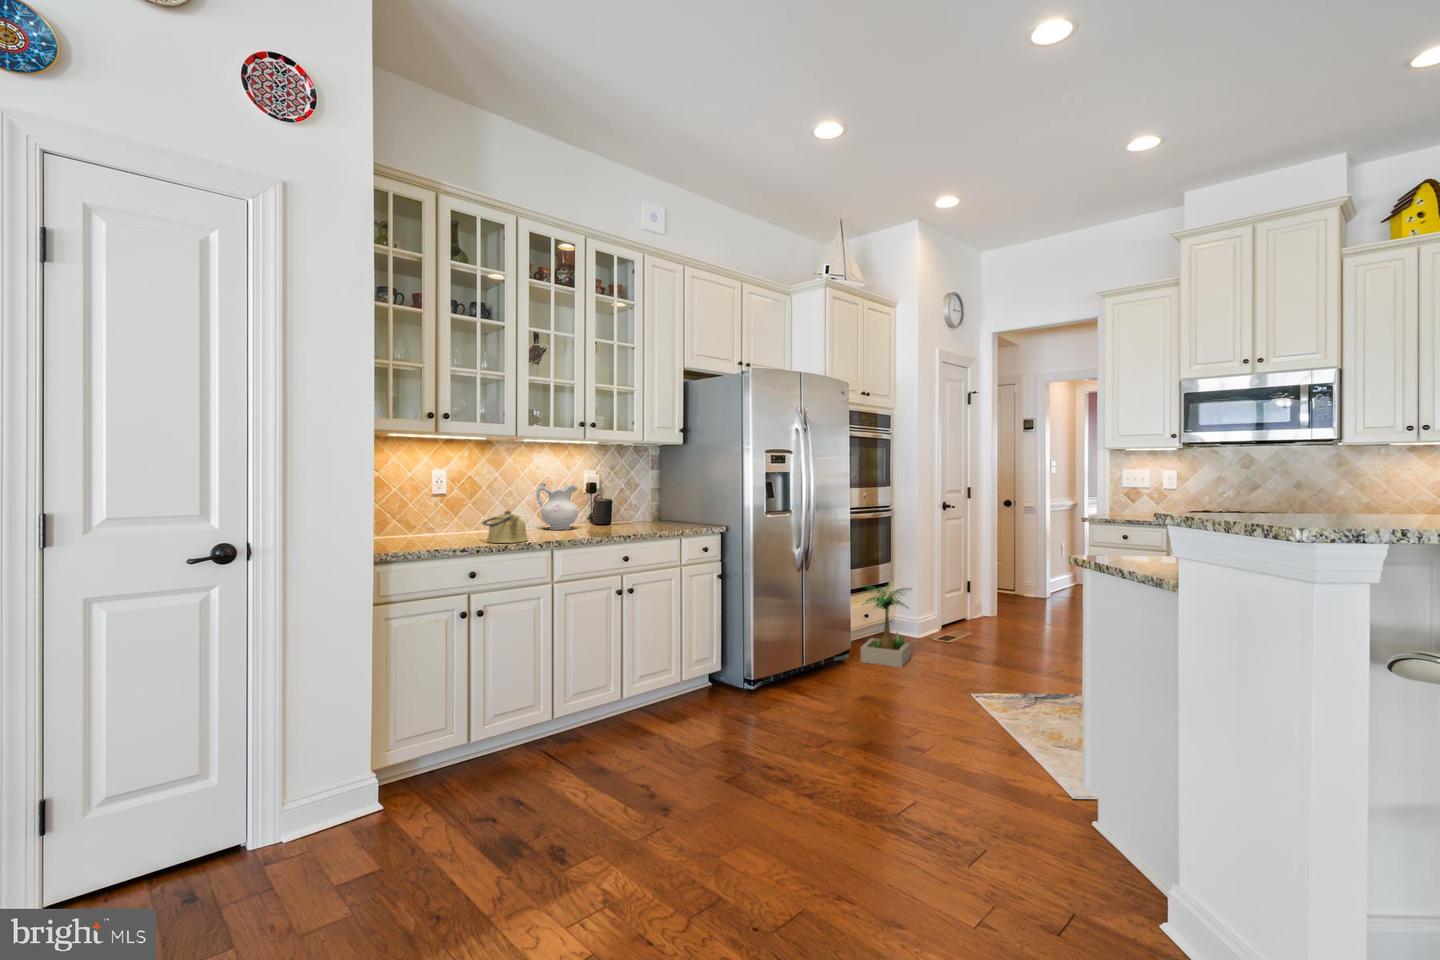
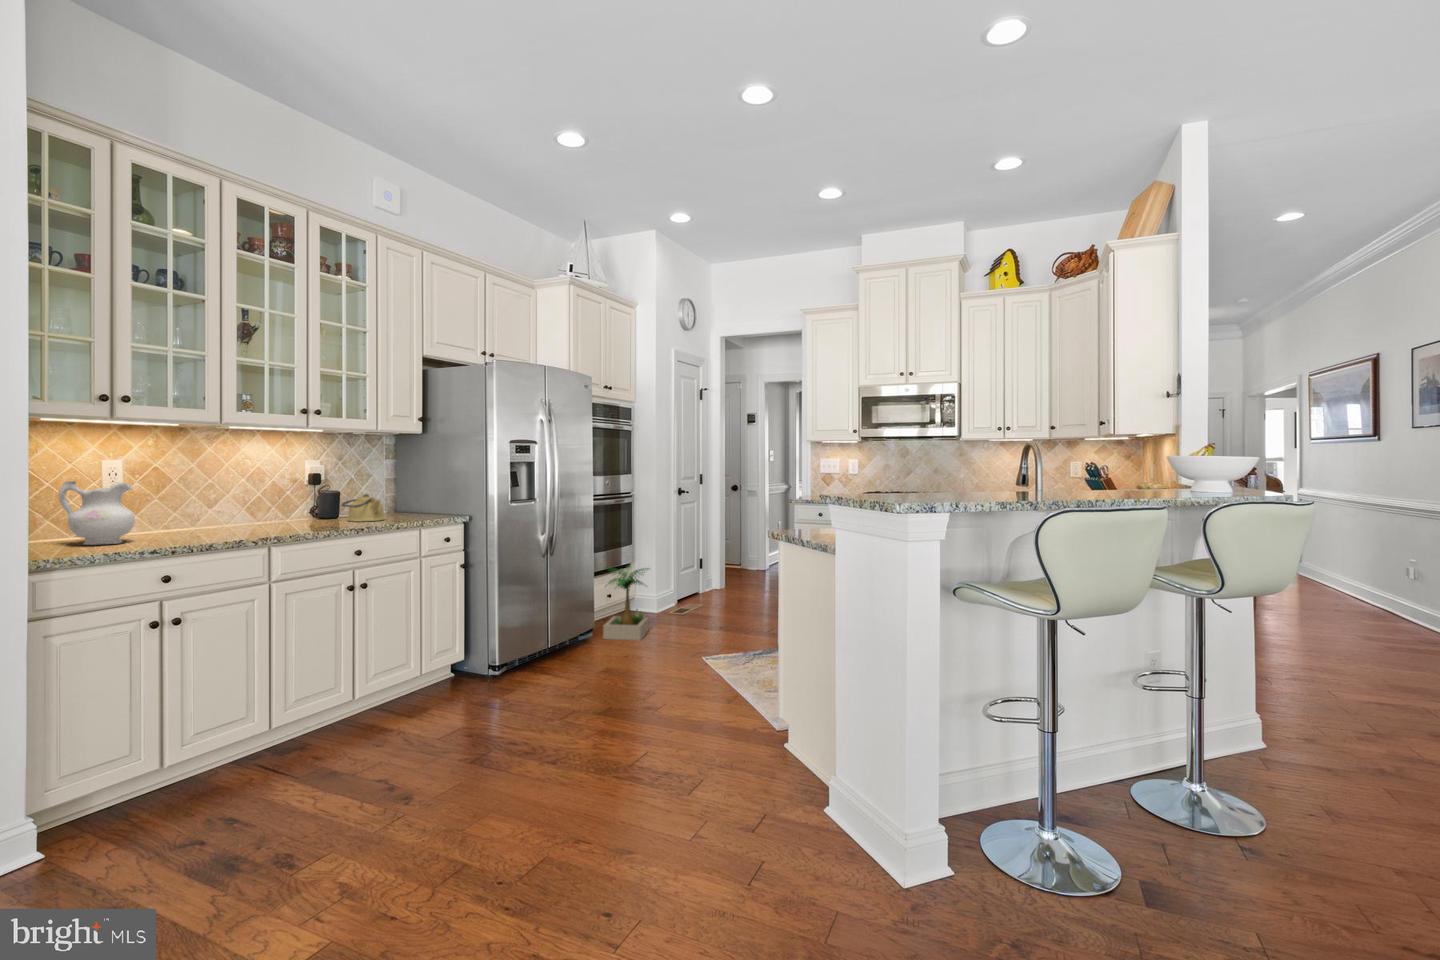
ceramic pitcher: present [536,483,578,530] -> present [58,481,135,545]
kettle: present [482,510,528,543] -> present [341,494,385,522]

